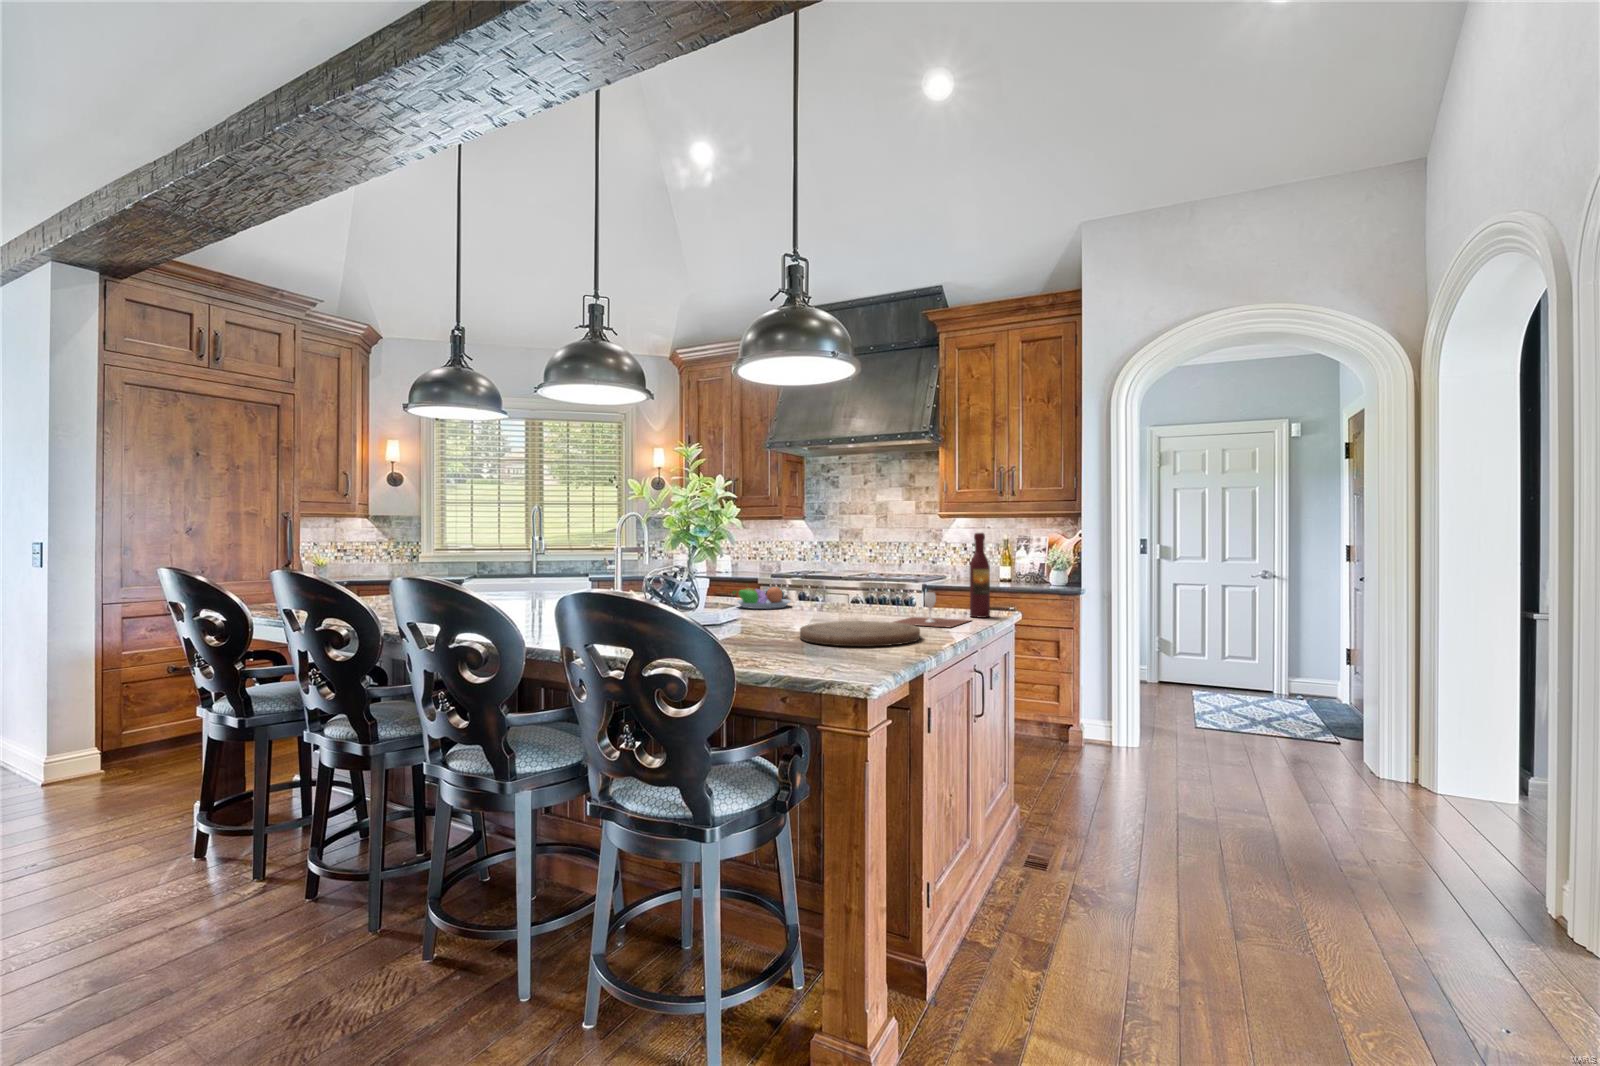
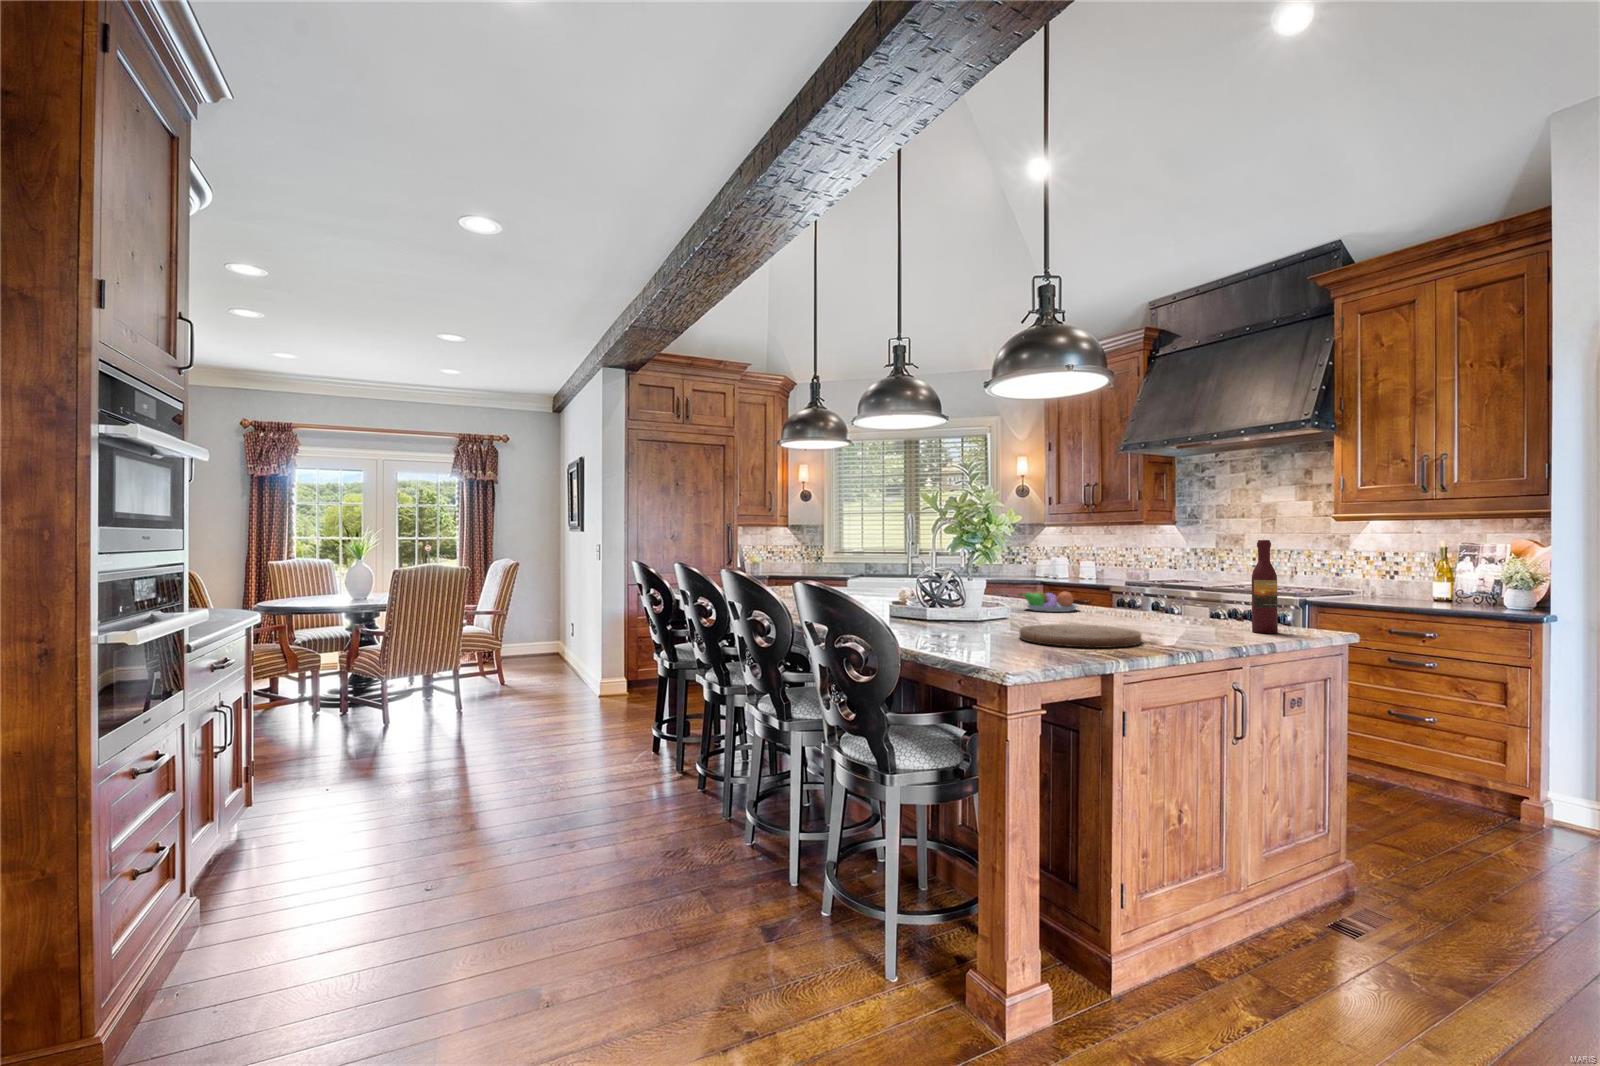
wine glass: present [894,592,969,627] -> none [1137,602,1245,639]

